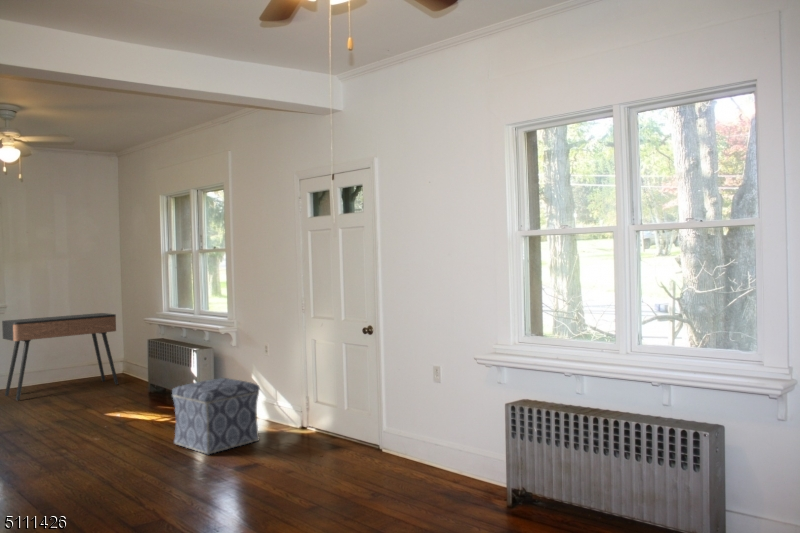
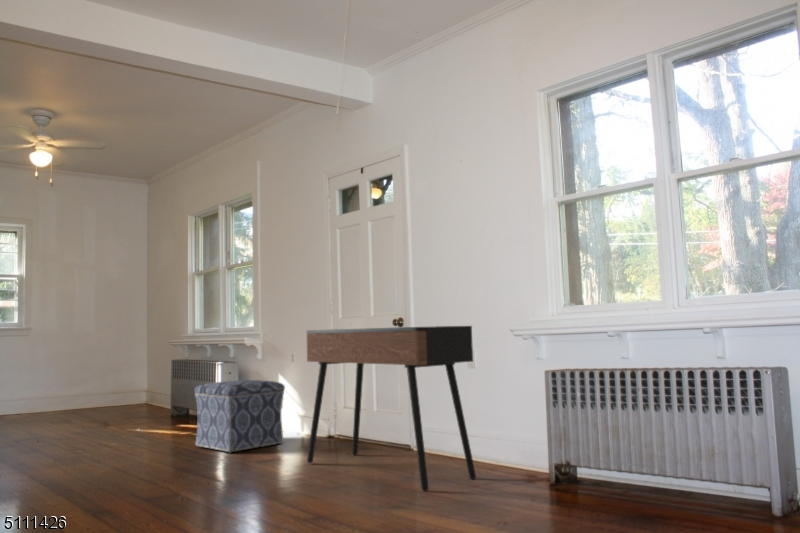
console table: present [2,313,118,400] -> present [307,326,476,491]

